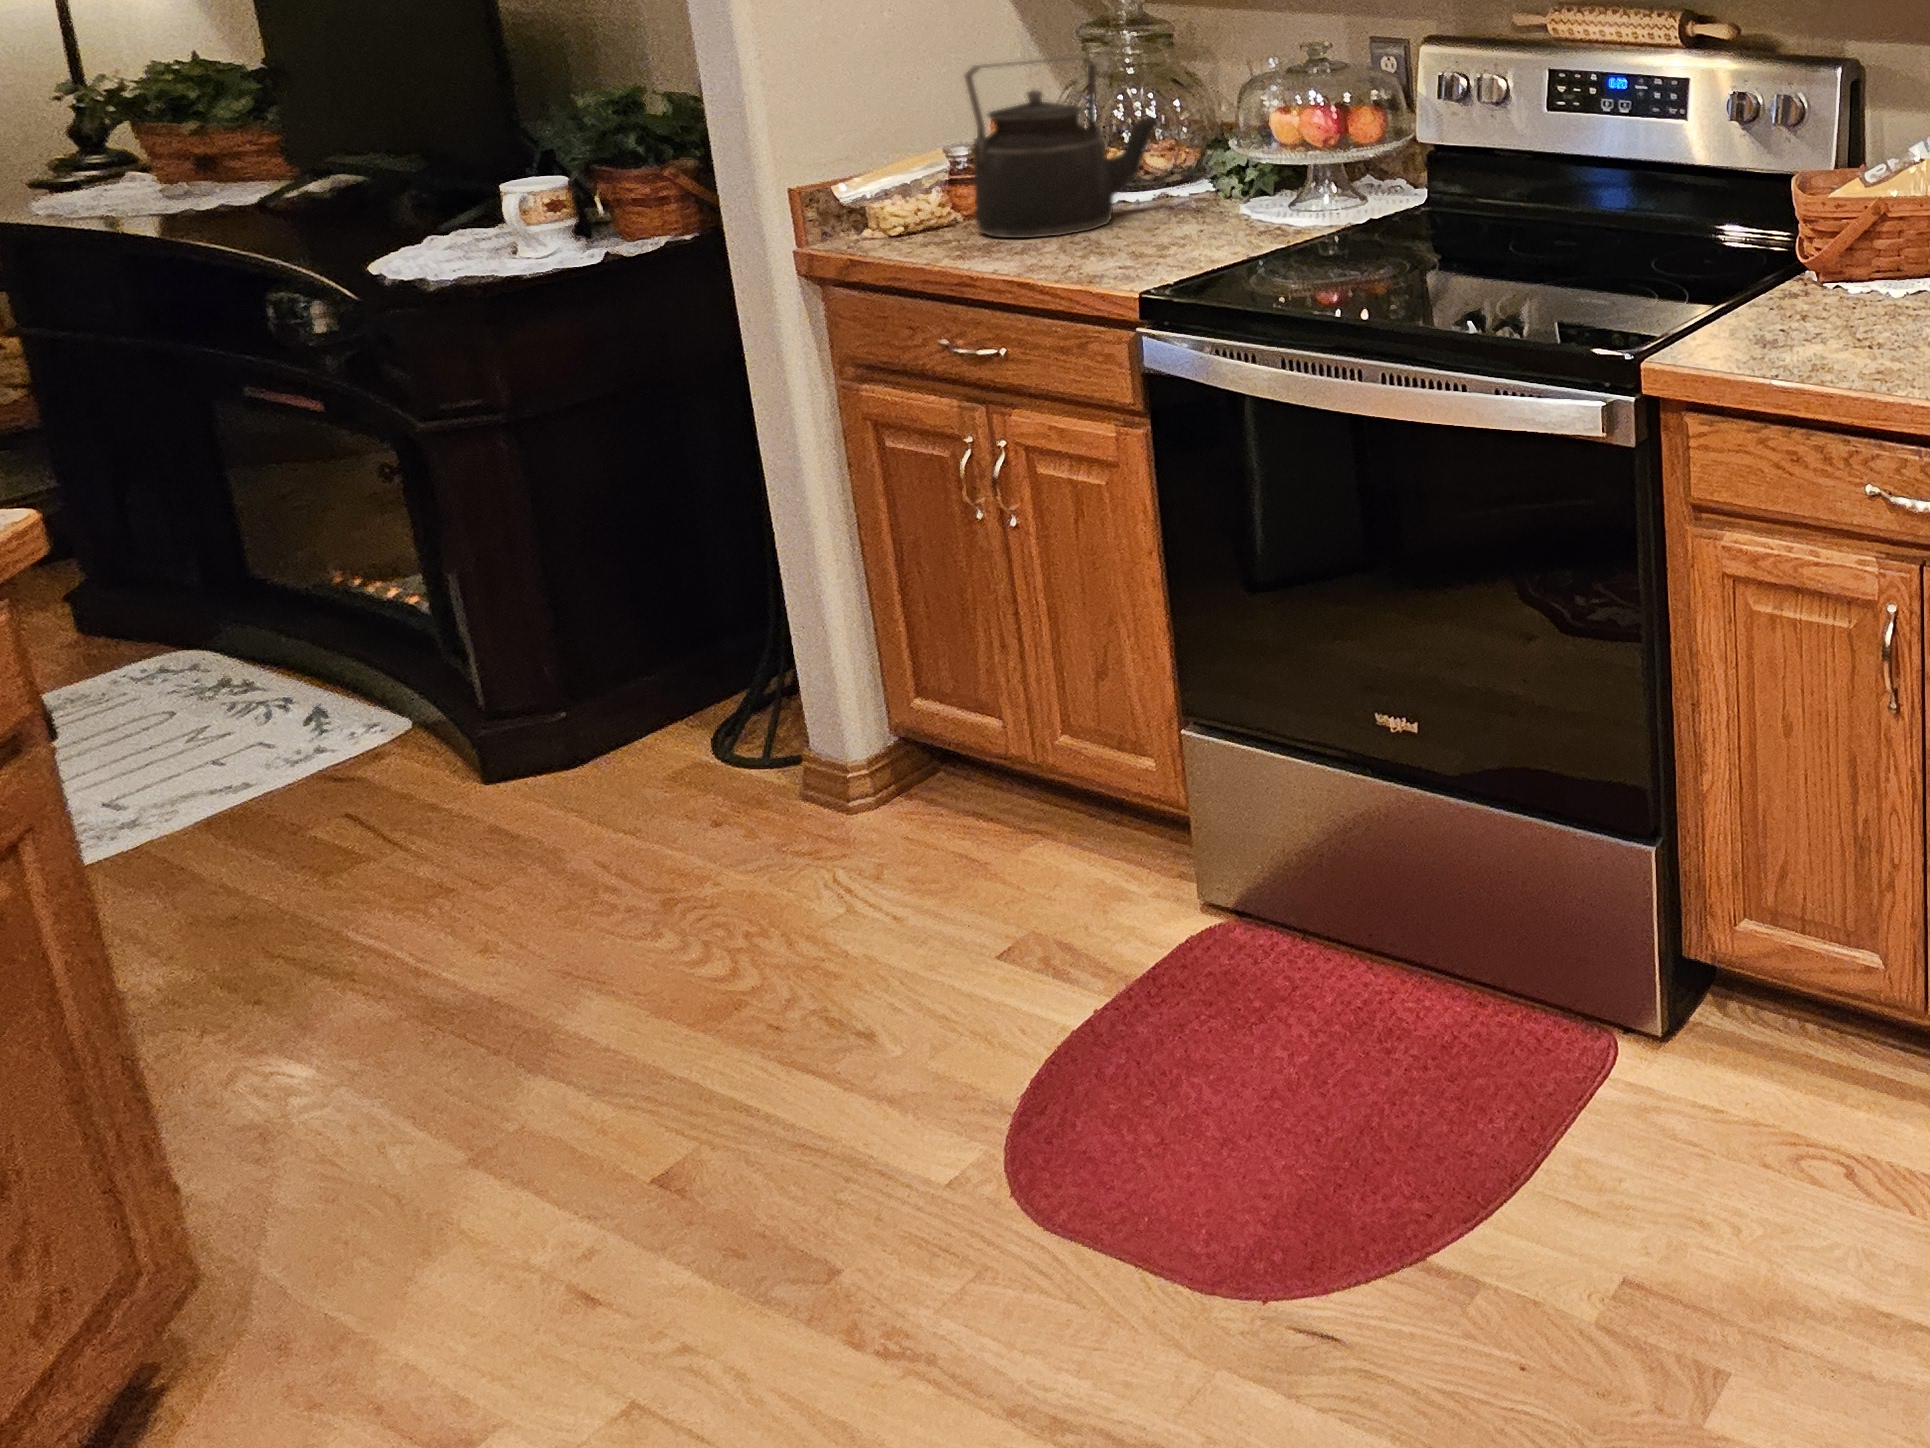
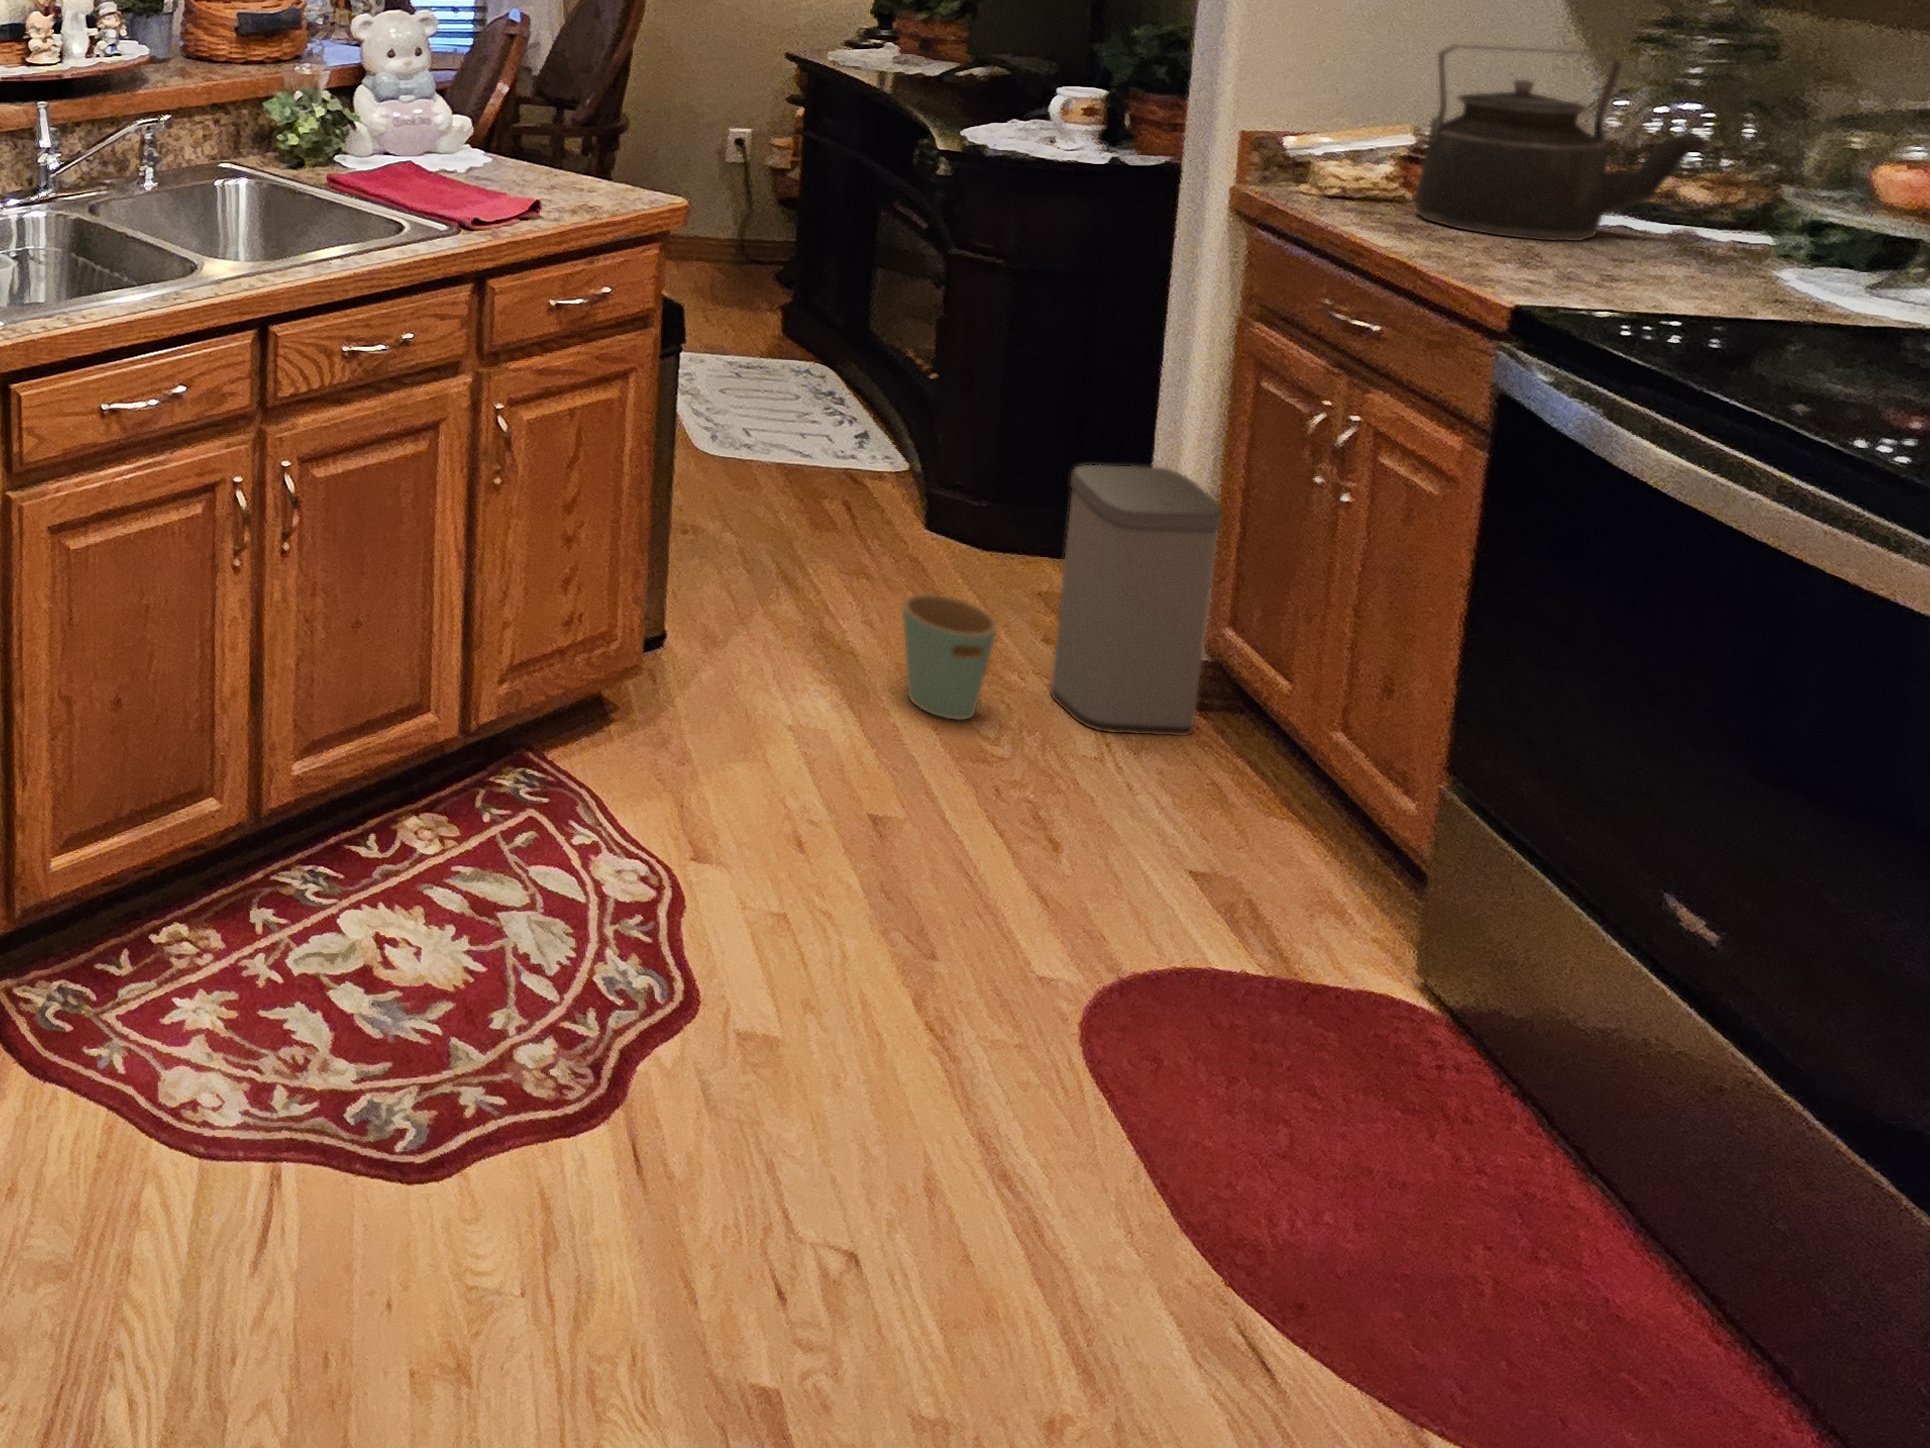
trash can: none [569,573,913,1009] -> present [903,465,1222,736]

